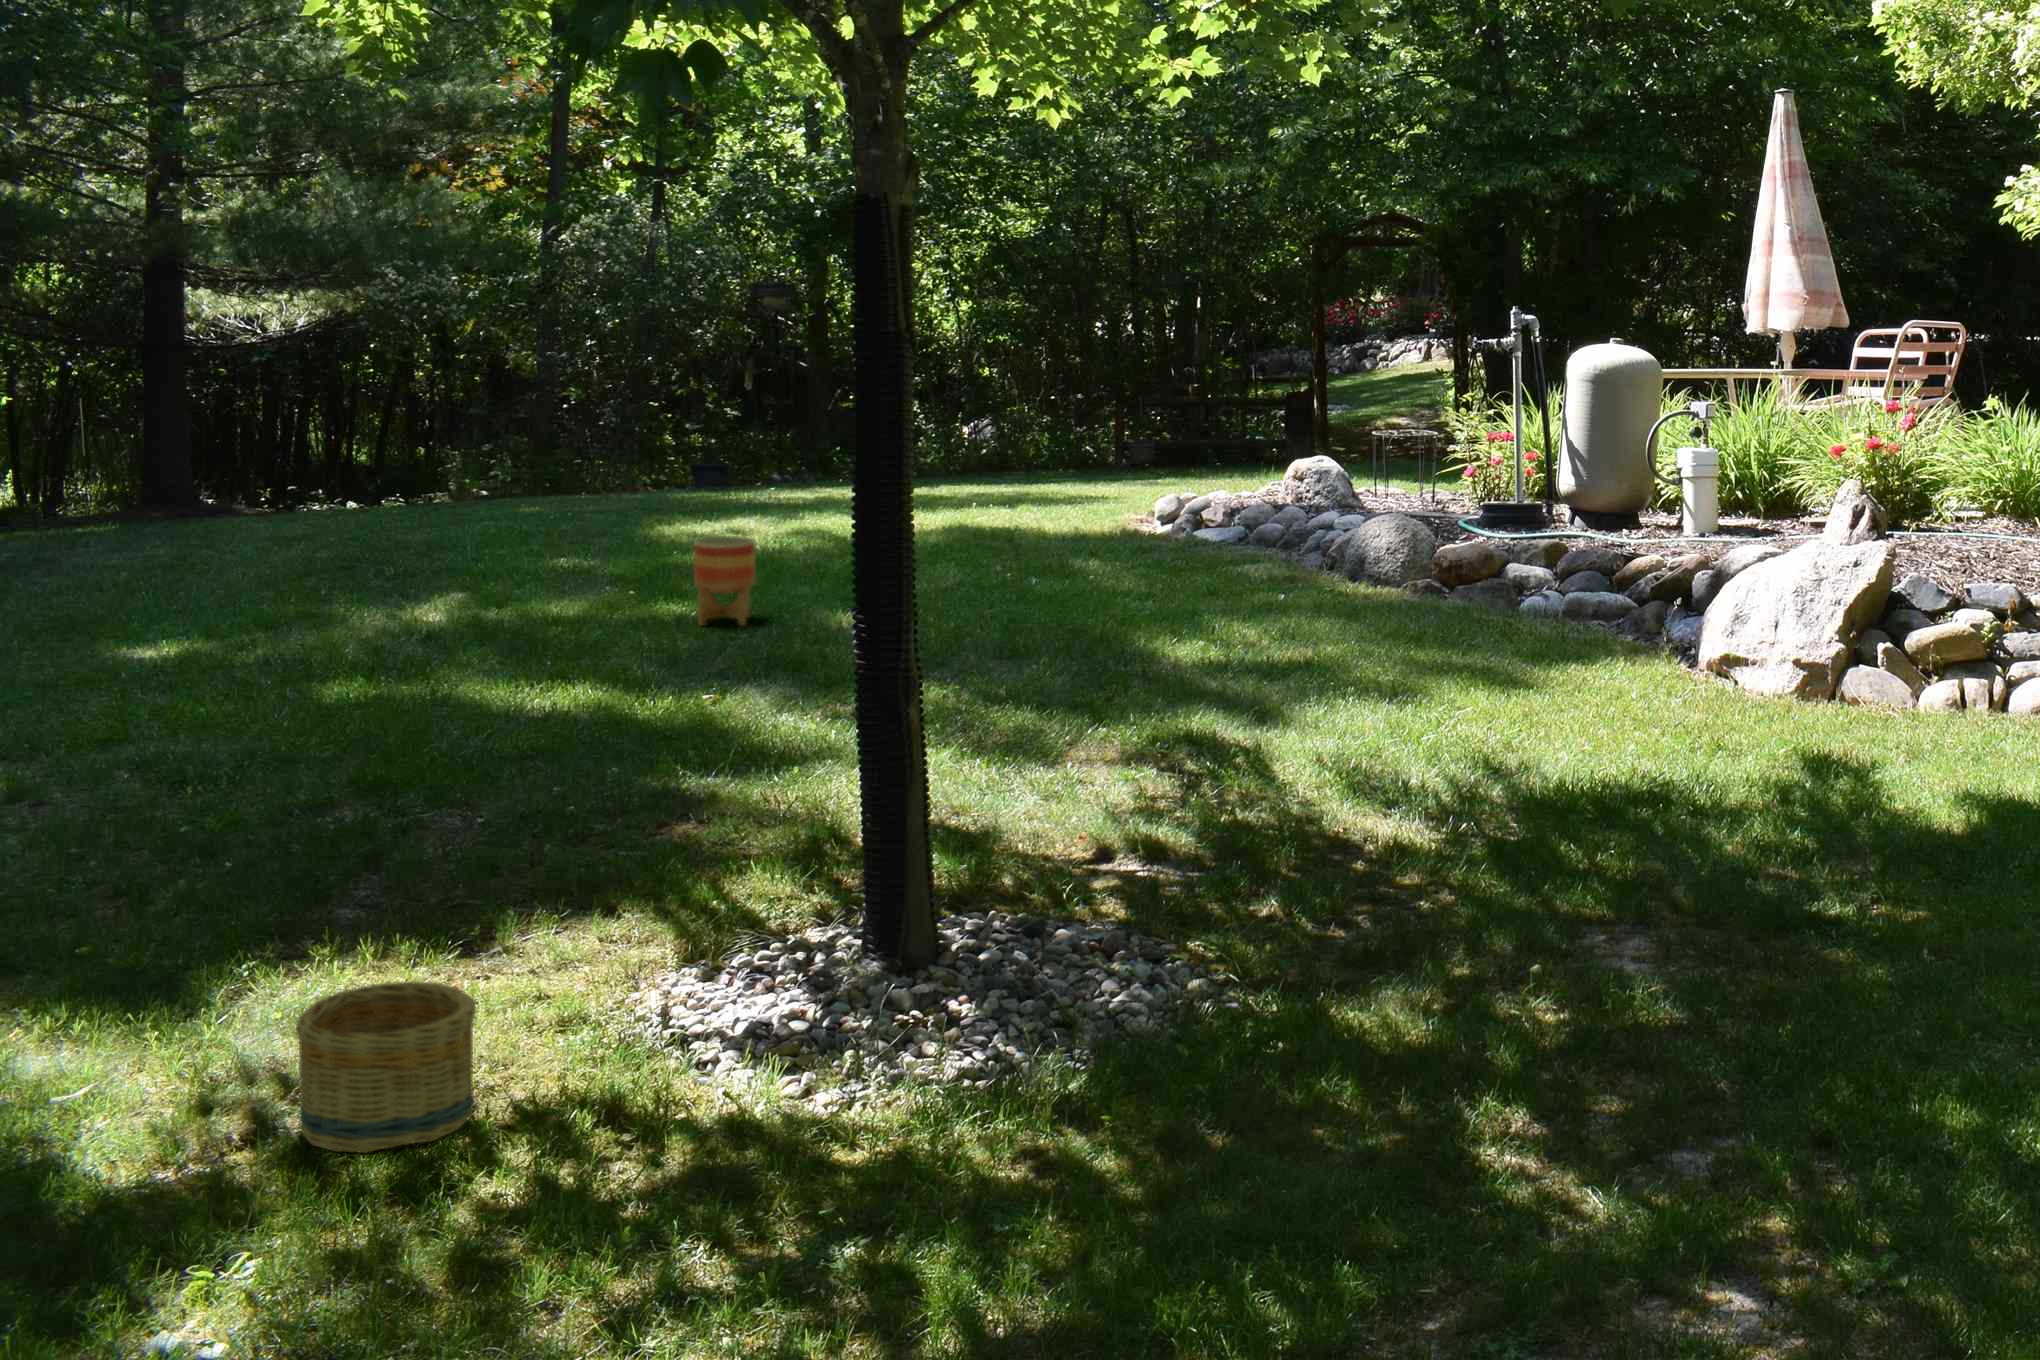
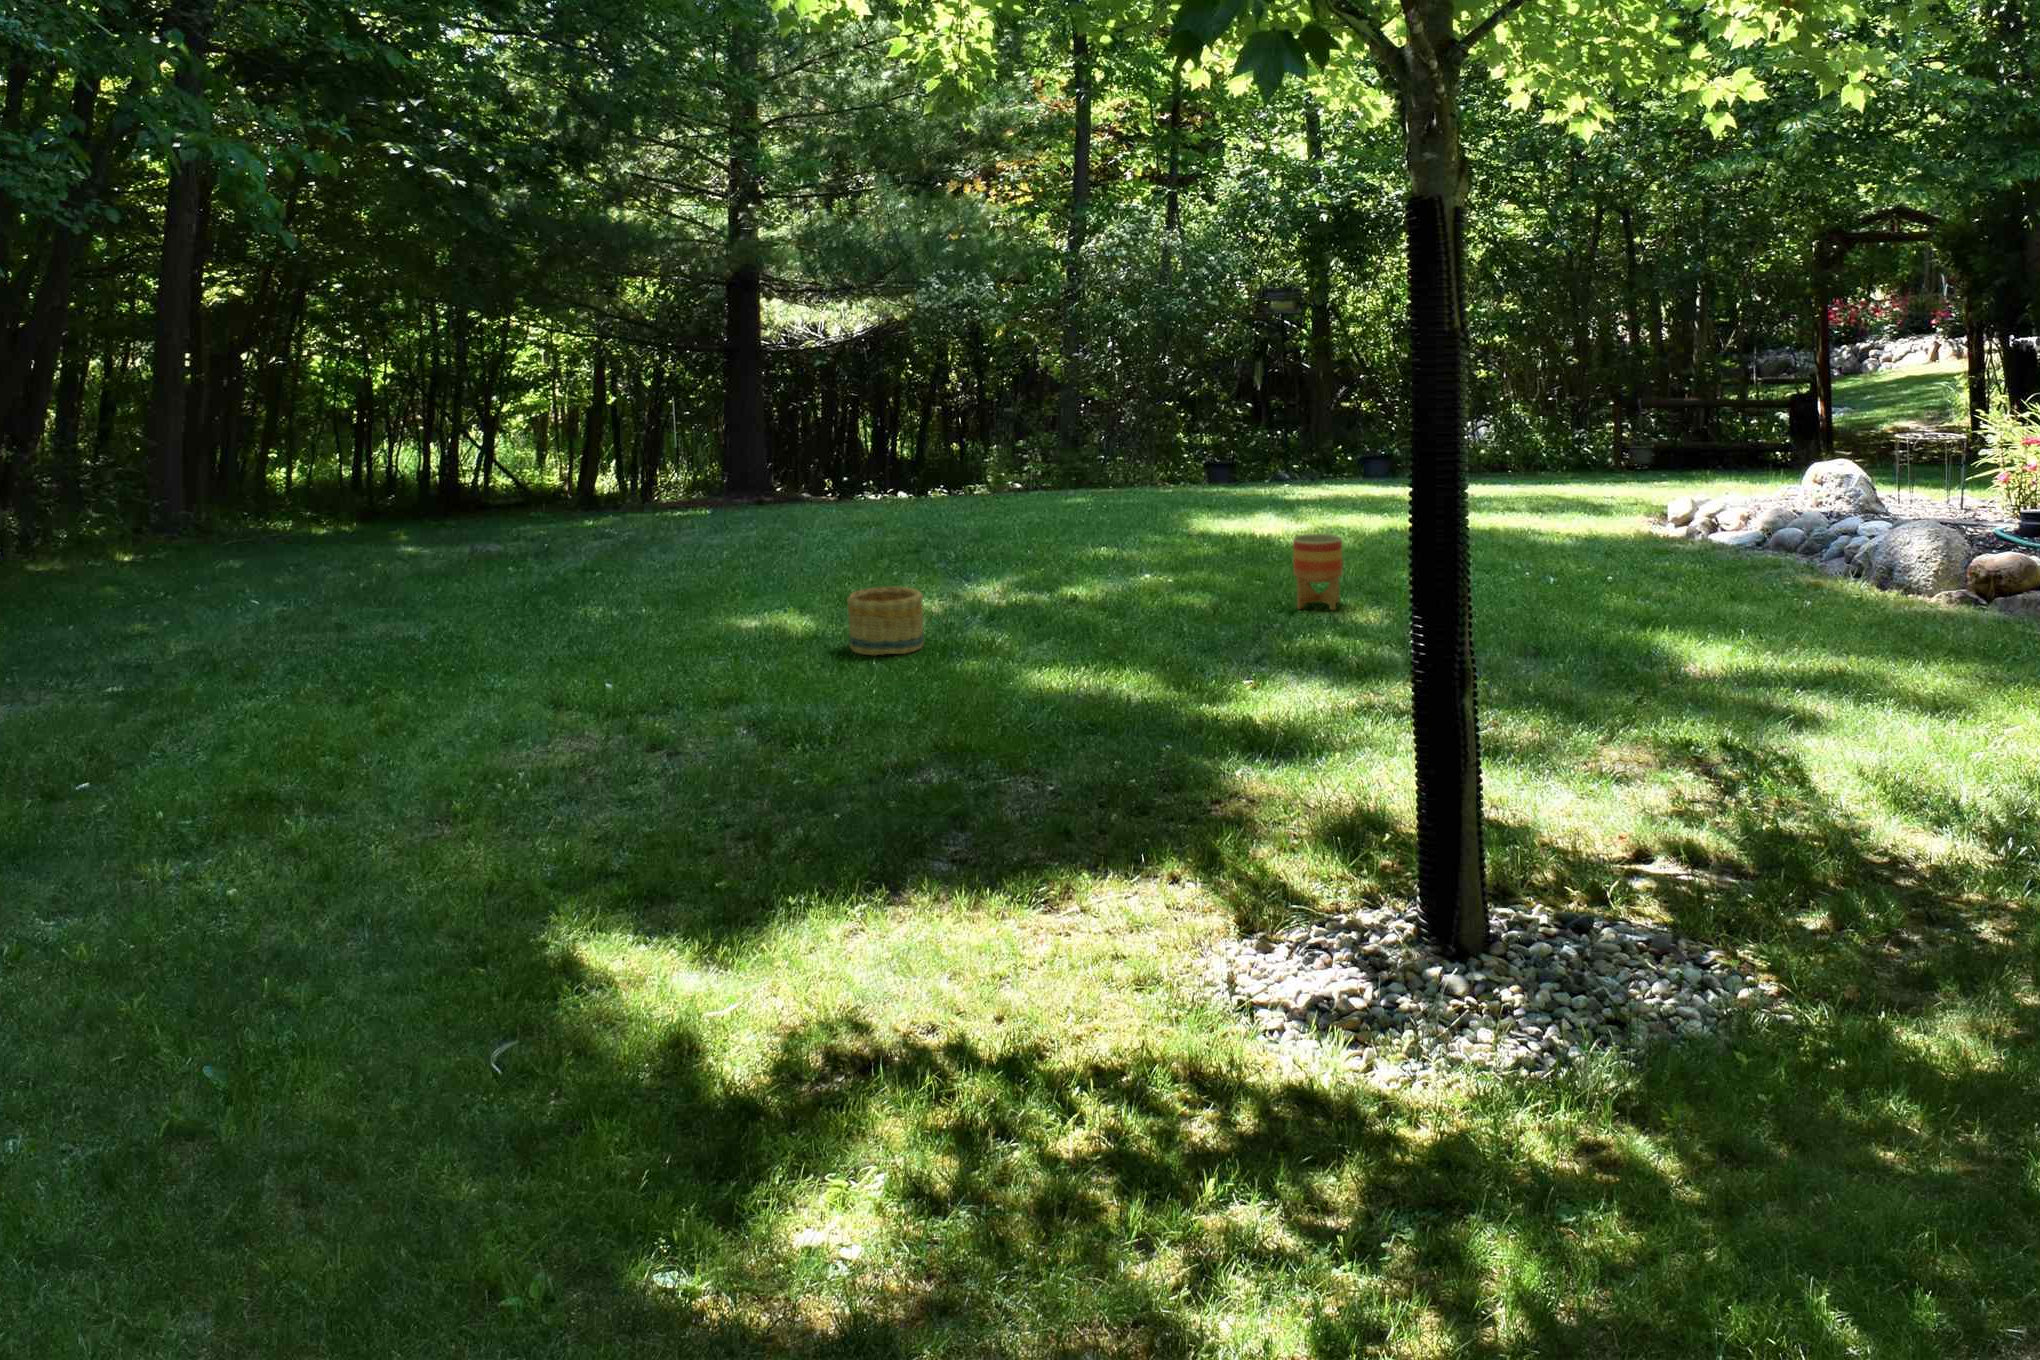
basket: present [296,981,476,1153] -> present [847,587,924,656]

